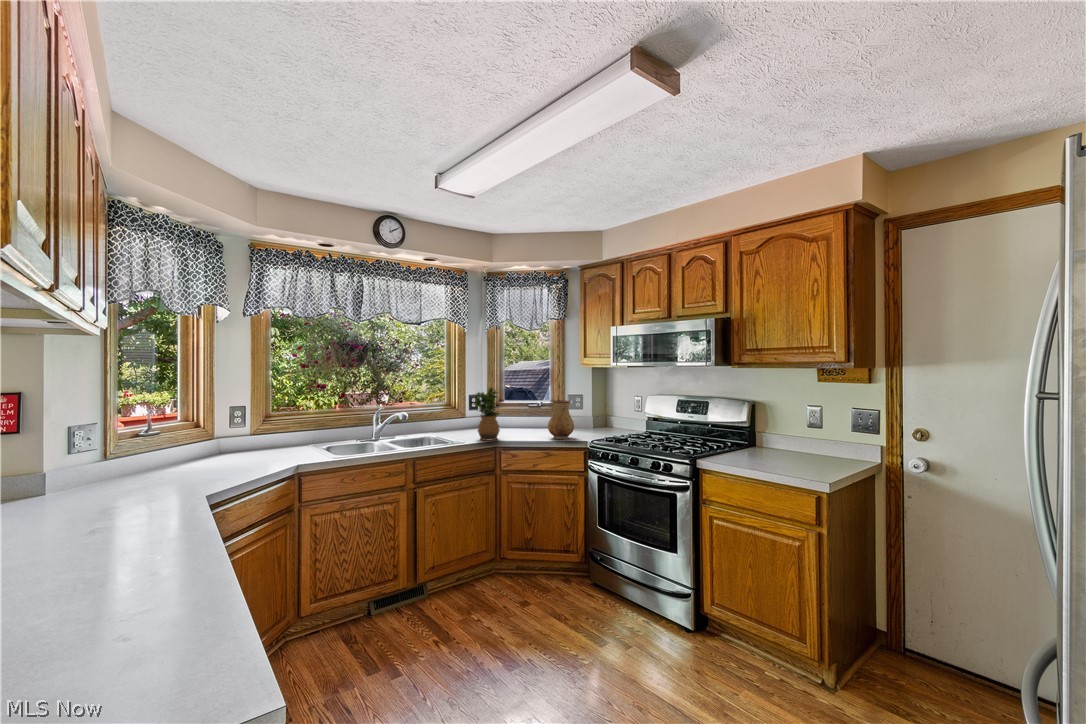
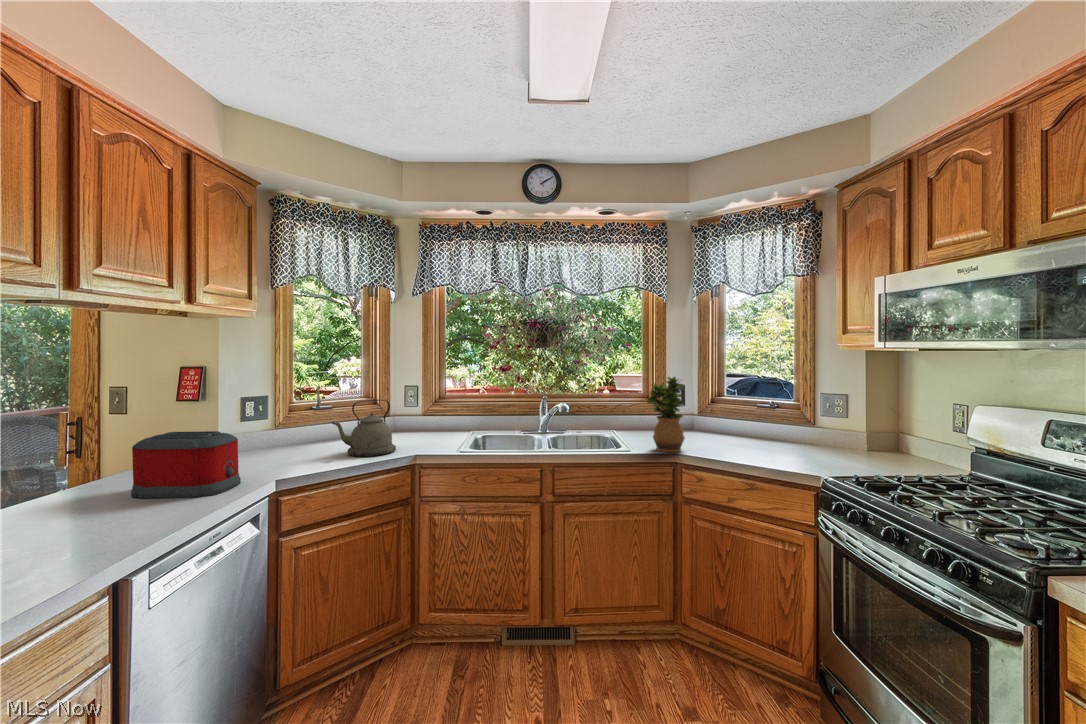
ceramic pitcher: present [548,400,574,439] -> none [757,402,804,465]
kettle: none [208,416,266,472] -> present [332,400,396,457]
toaster: none [49,450,171,525] -> present [131,431,241,498]

